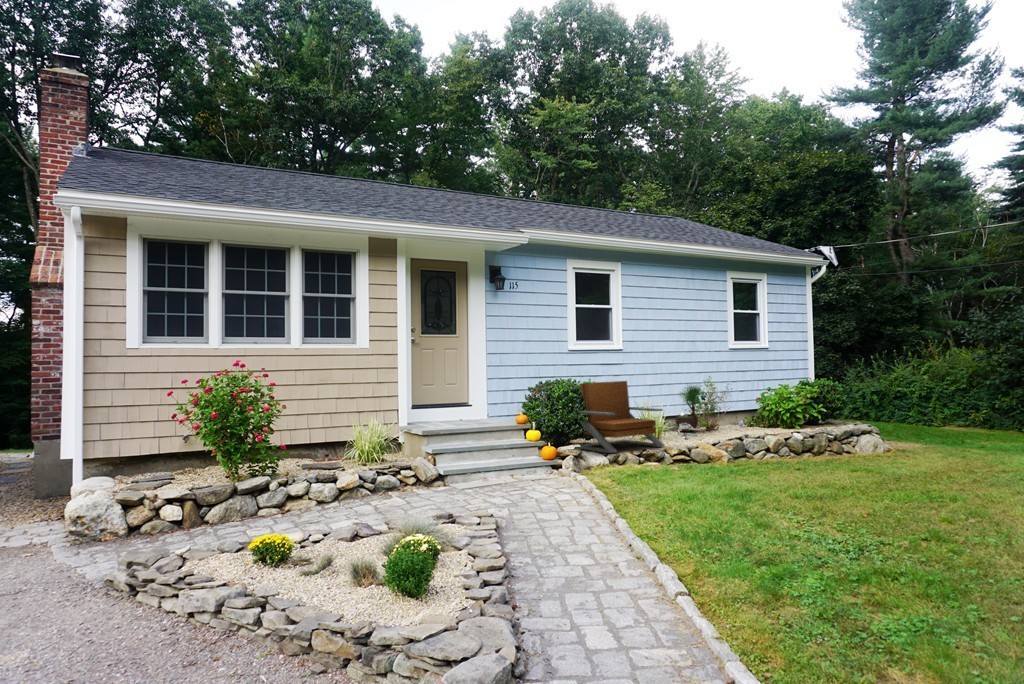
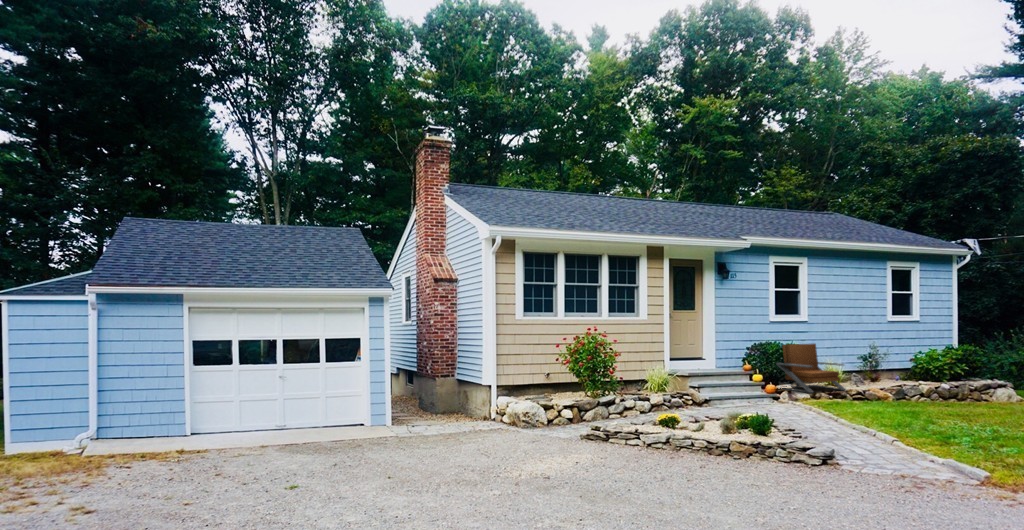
potted tree: present [676,386,701,432] -> none [847,344,870,381]

